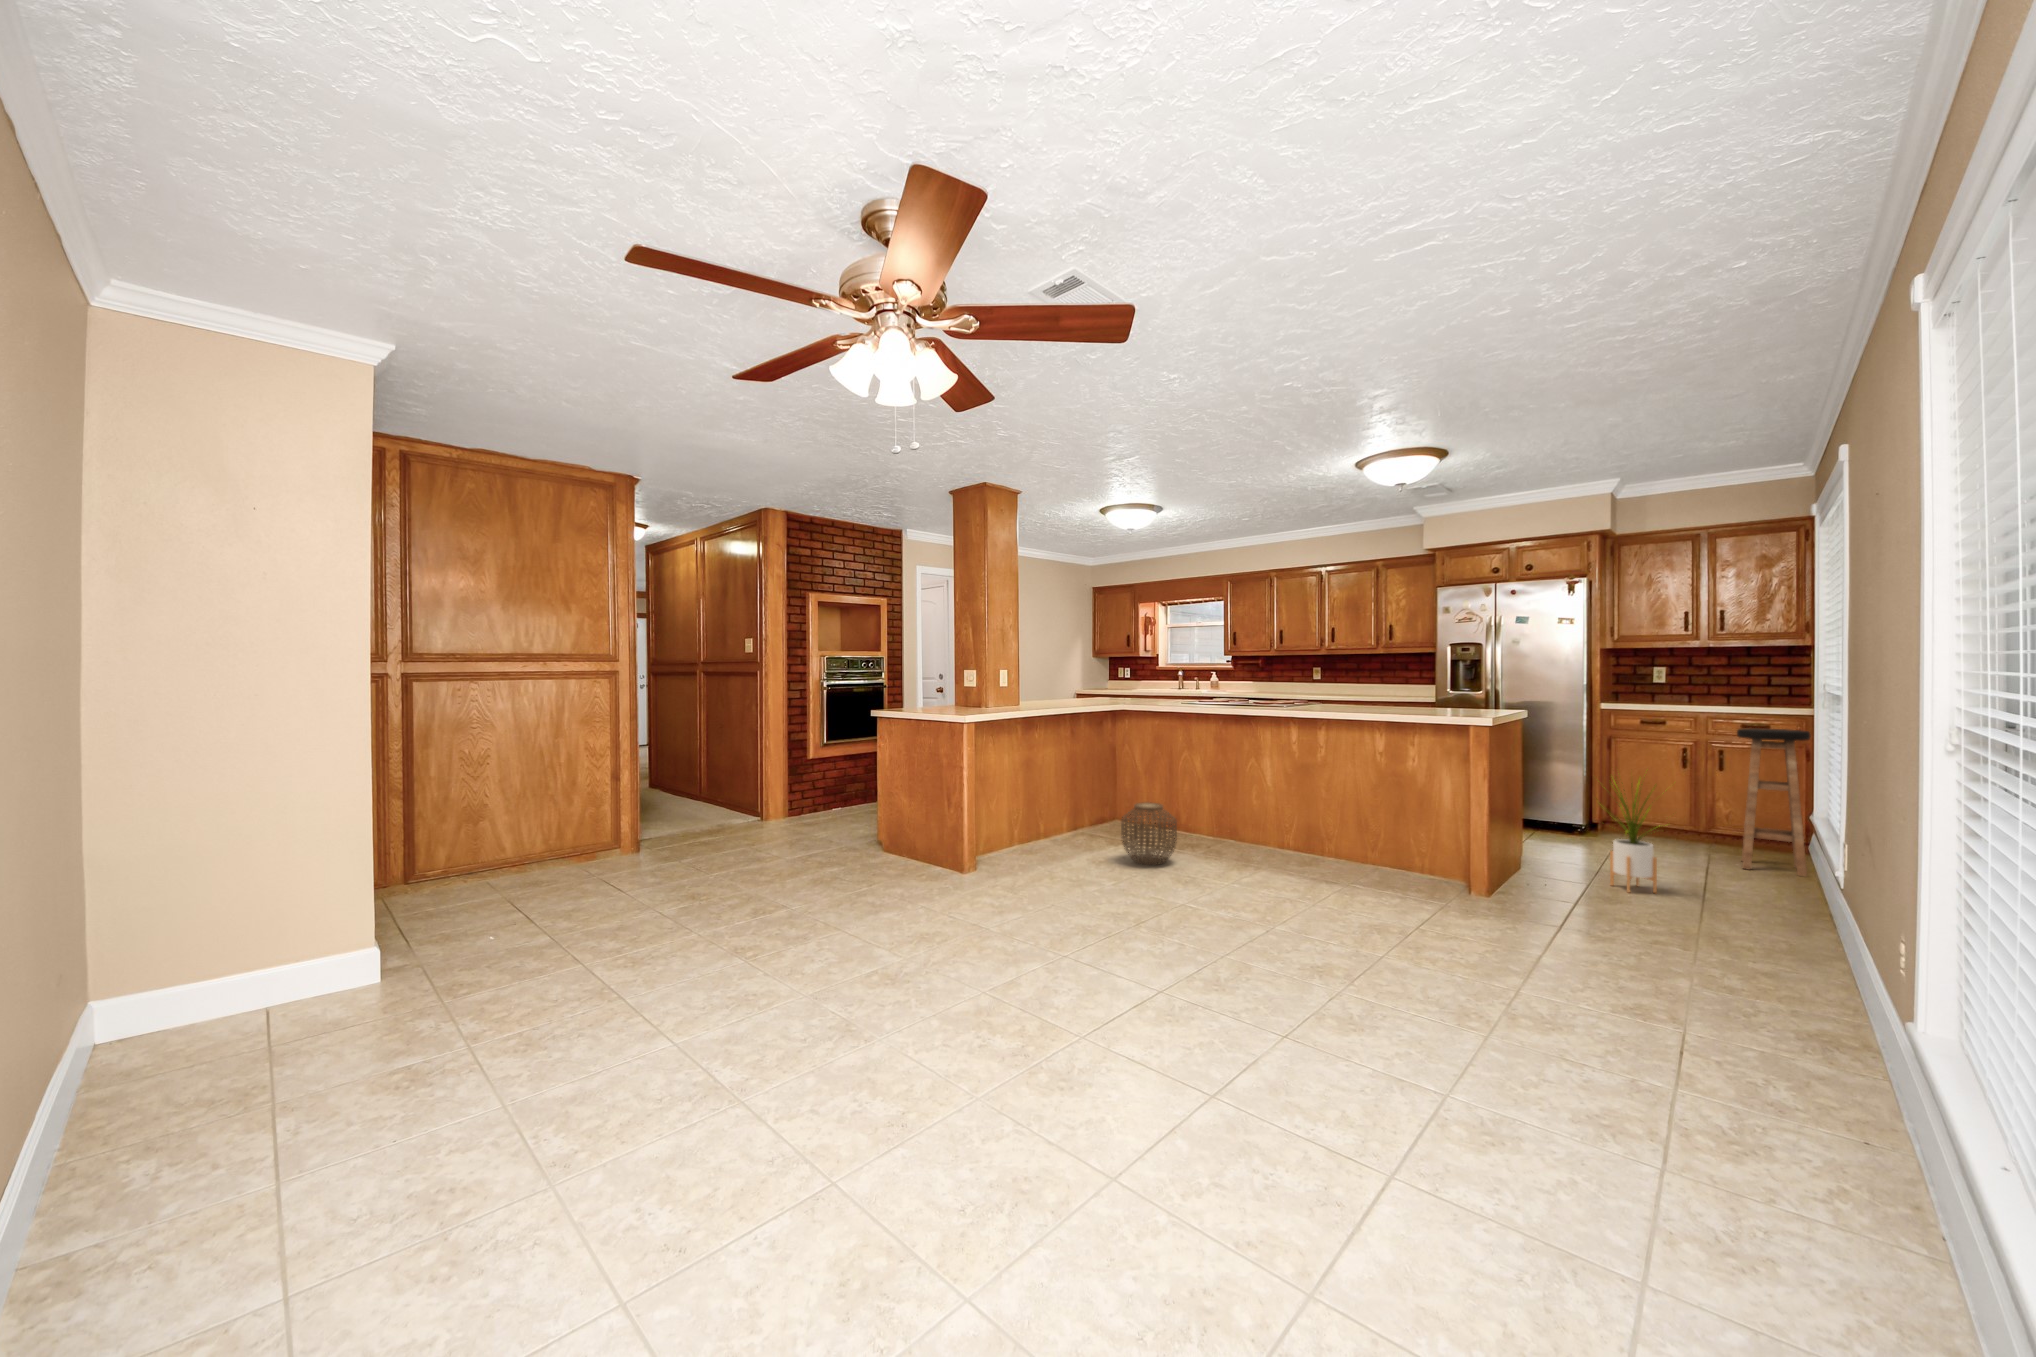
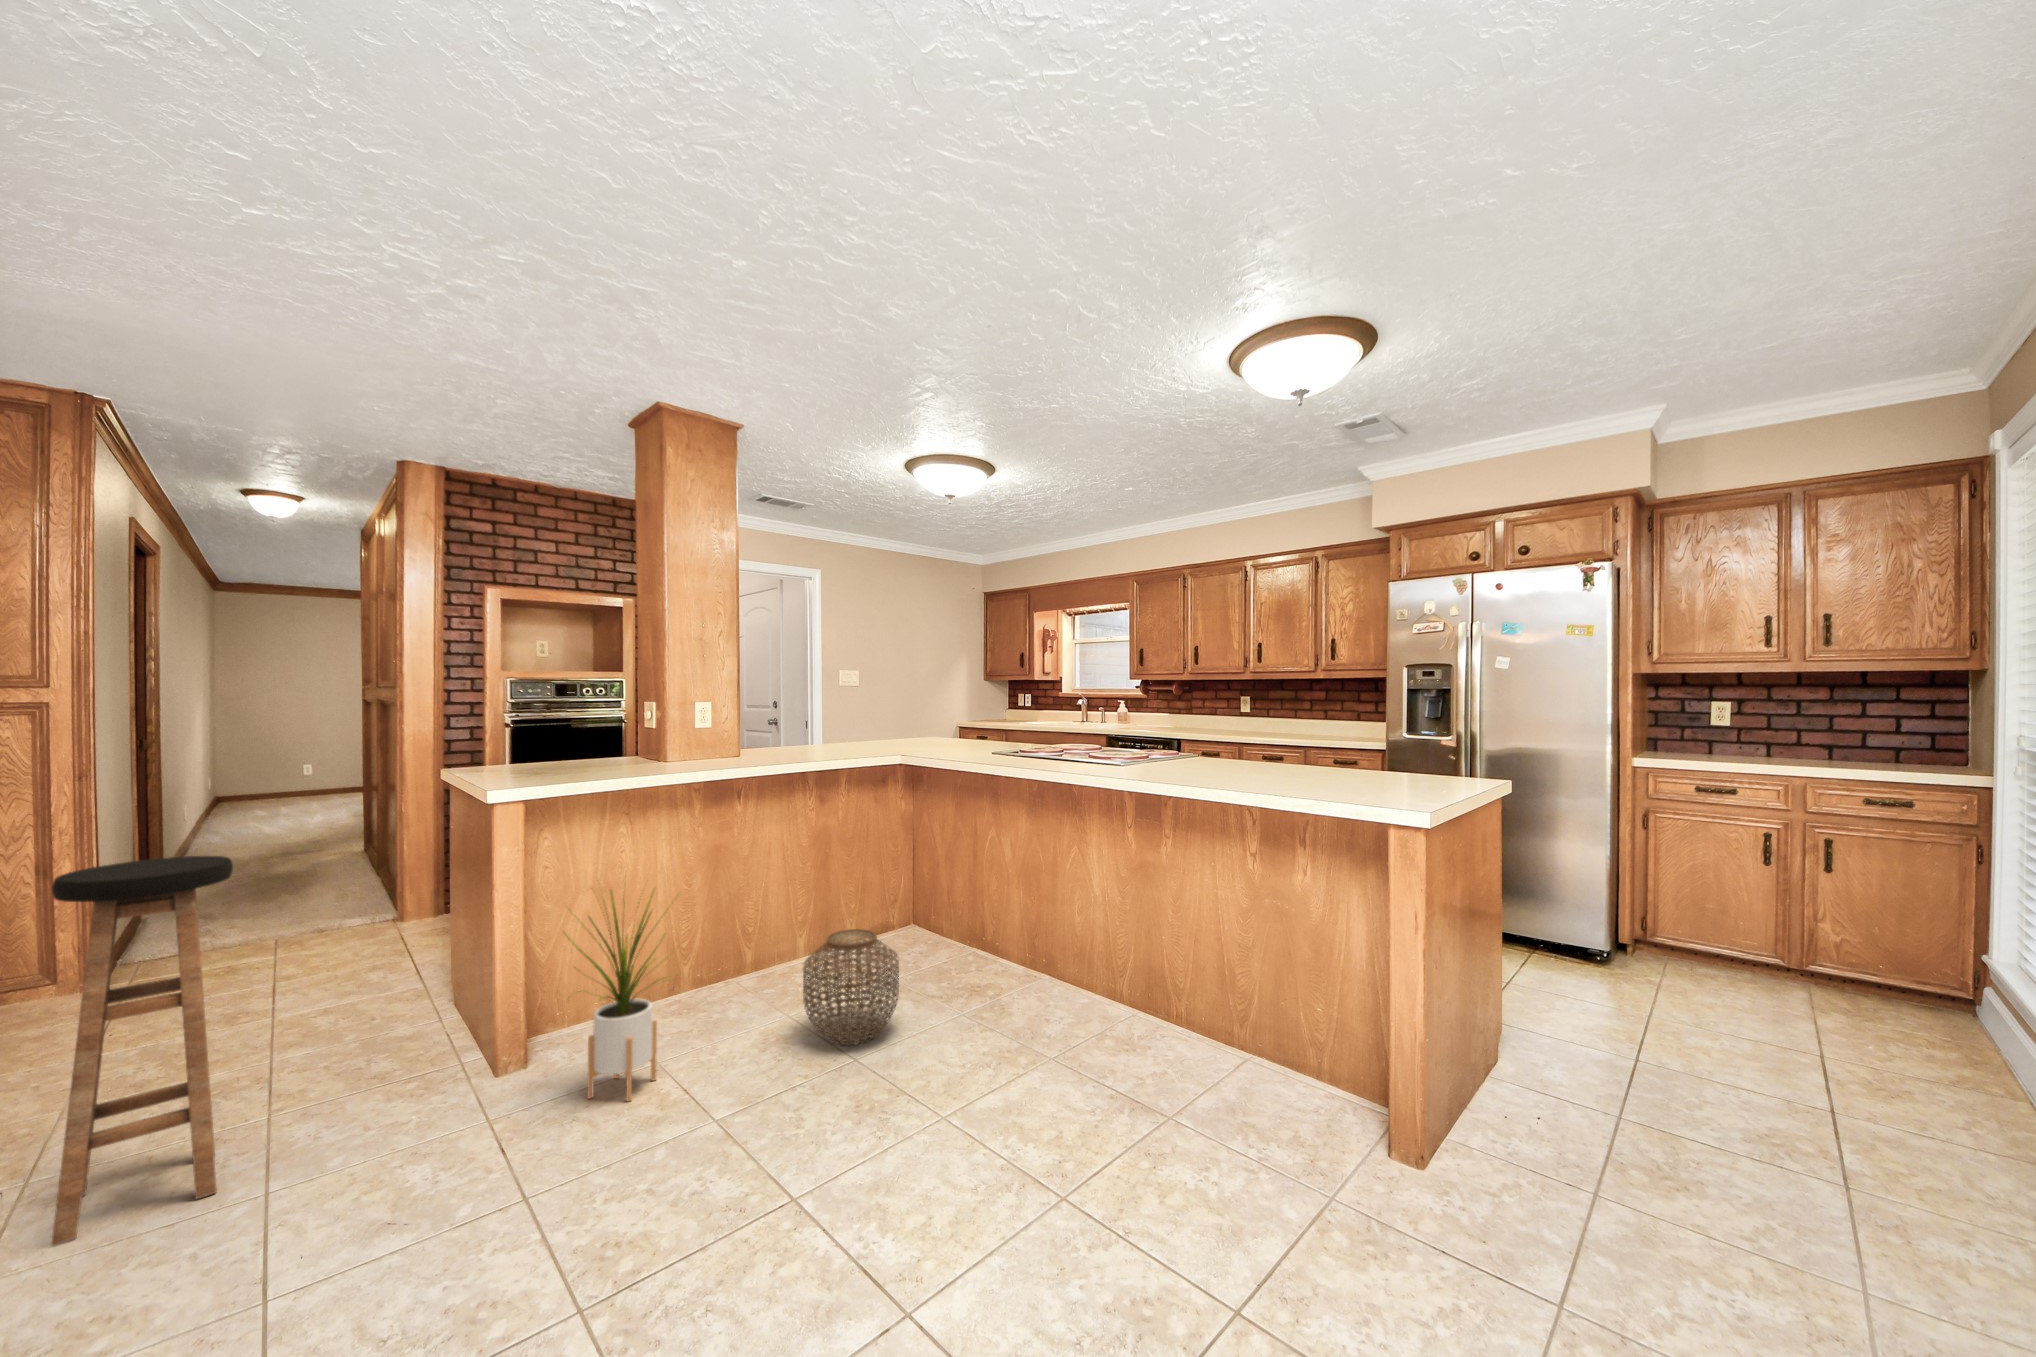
bar stool: present [1737,728,1810,877] -> present [52,856,233,1245]
house plant: present [1599,769,1660,893] -> present [565,883,677,1101]

